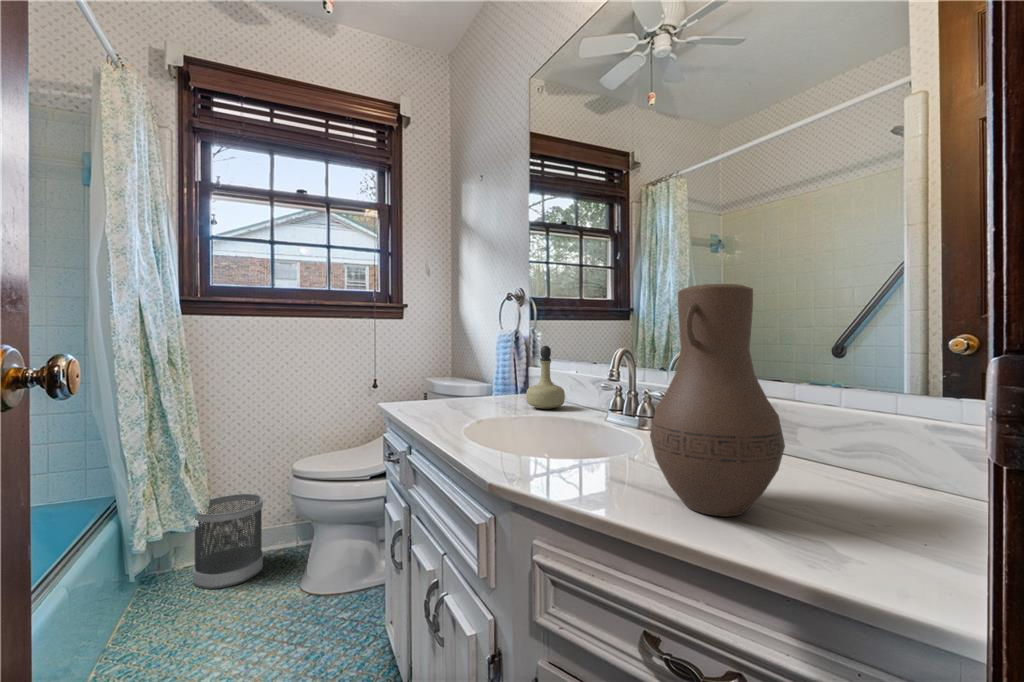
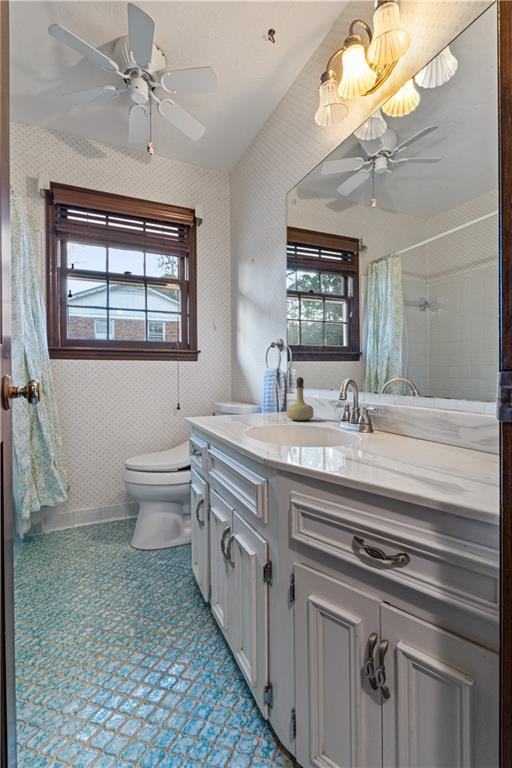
vase: present [650,284,785,517] -> none [368,328,454,475]
wastebasket: present [193,494,263,589] -> none [59,482,105,545]

